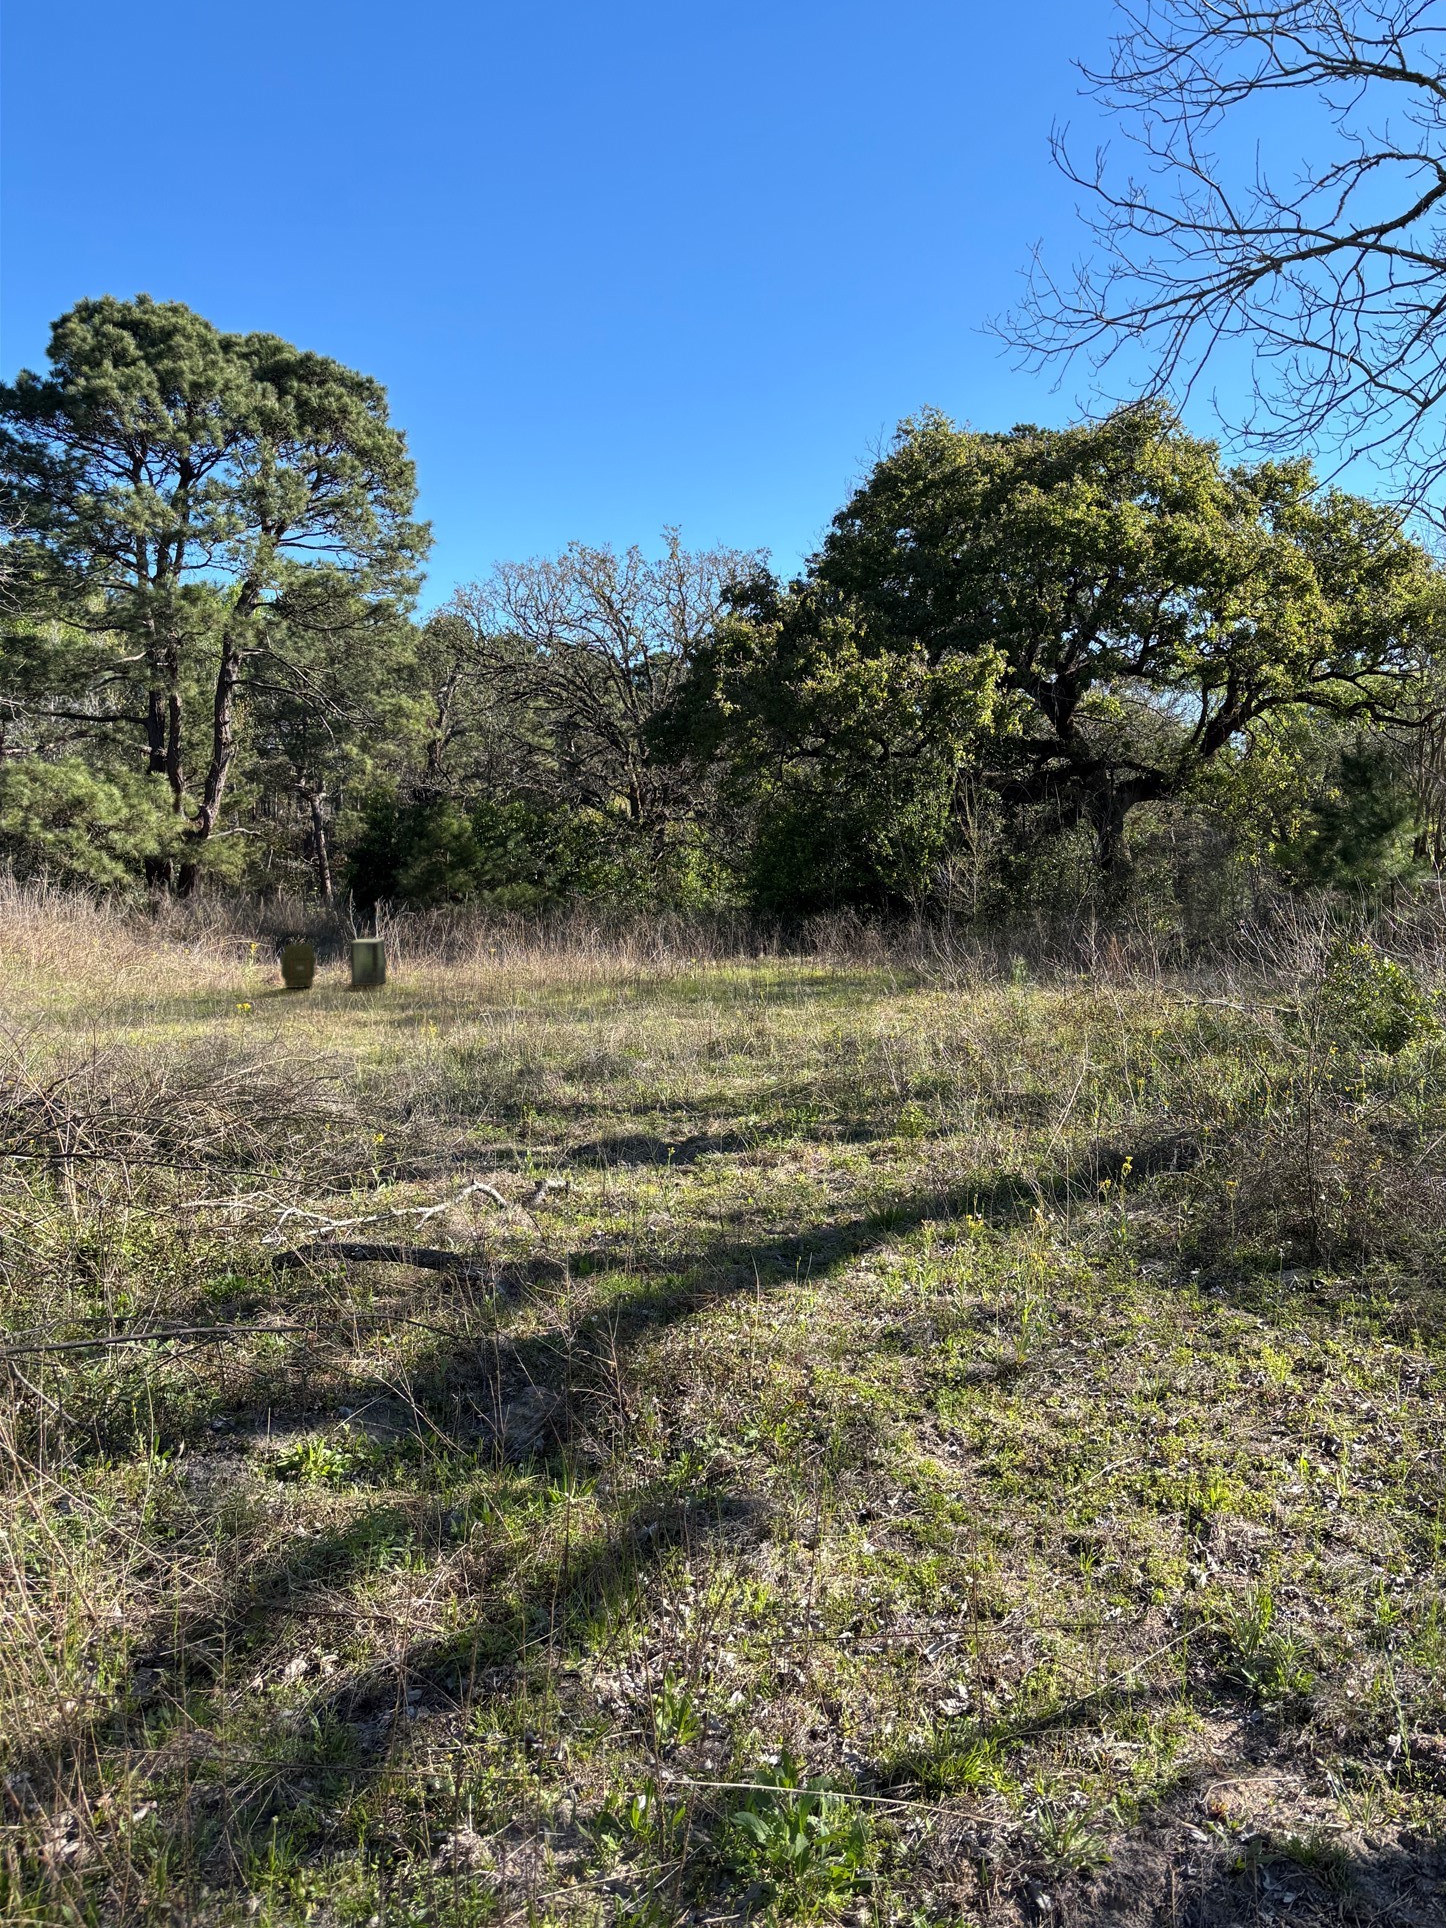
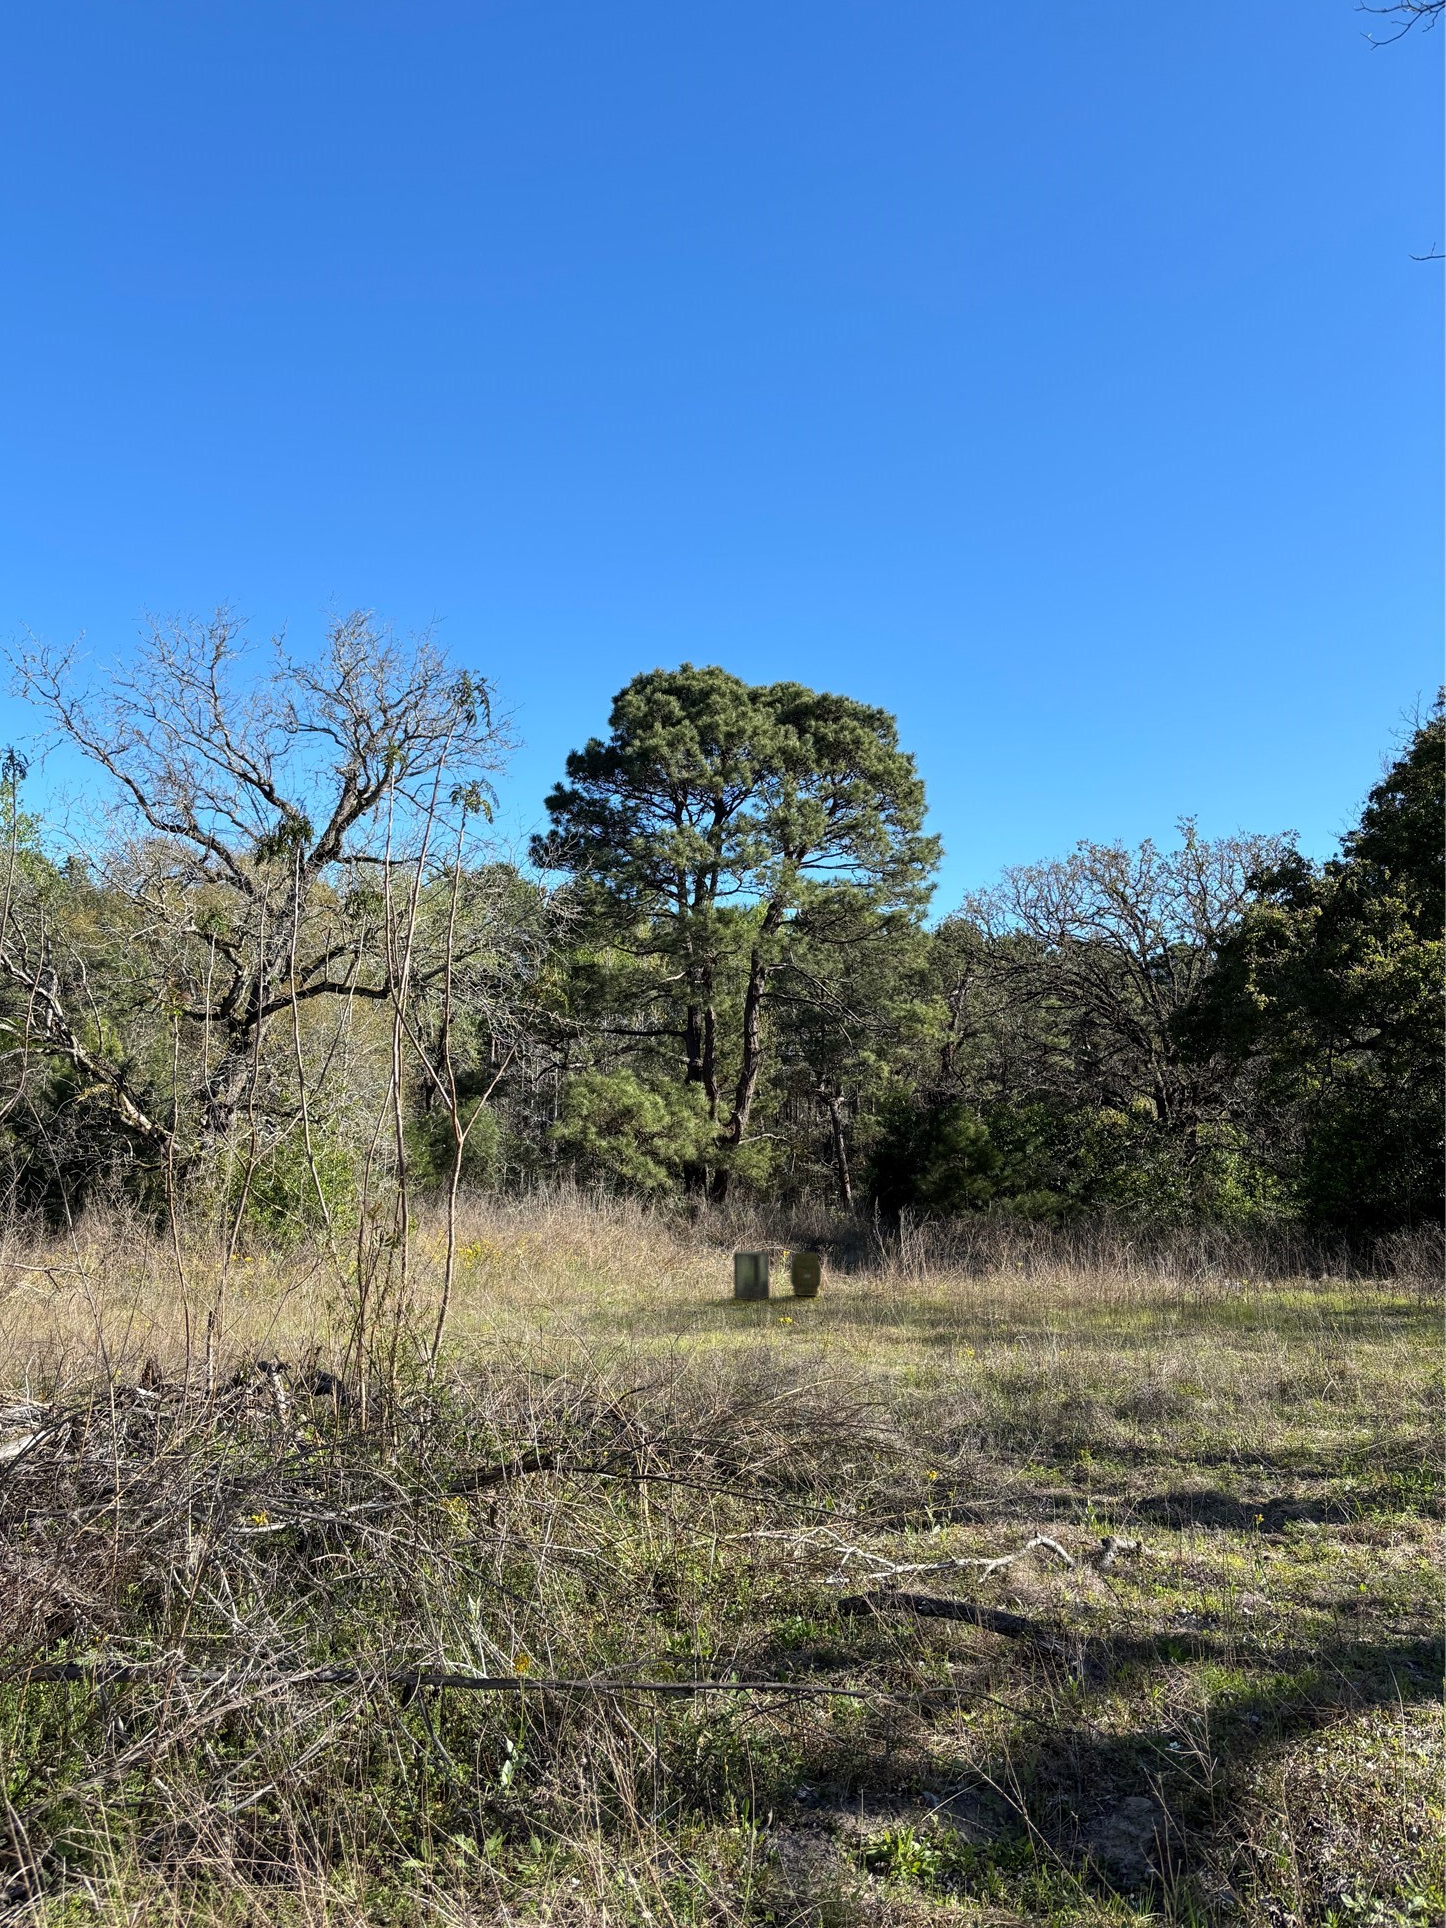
storage box: present [349,939,386,985] -> present [733,1251,770,1301]

